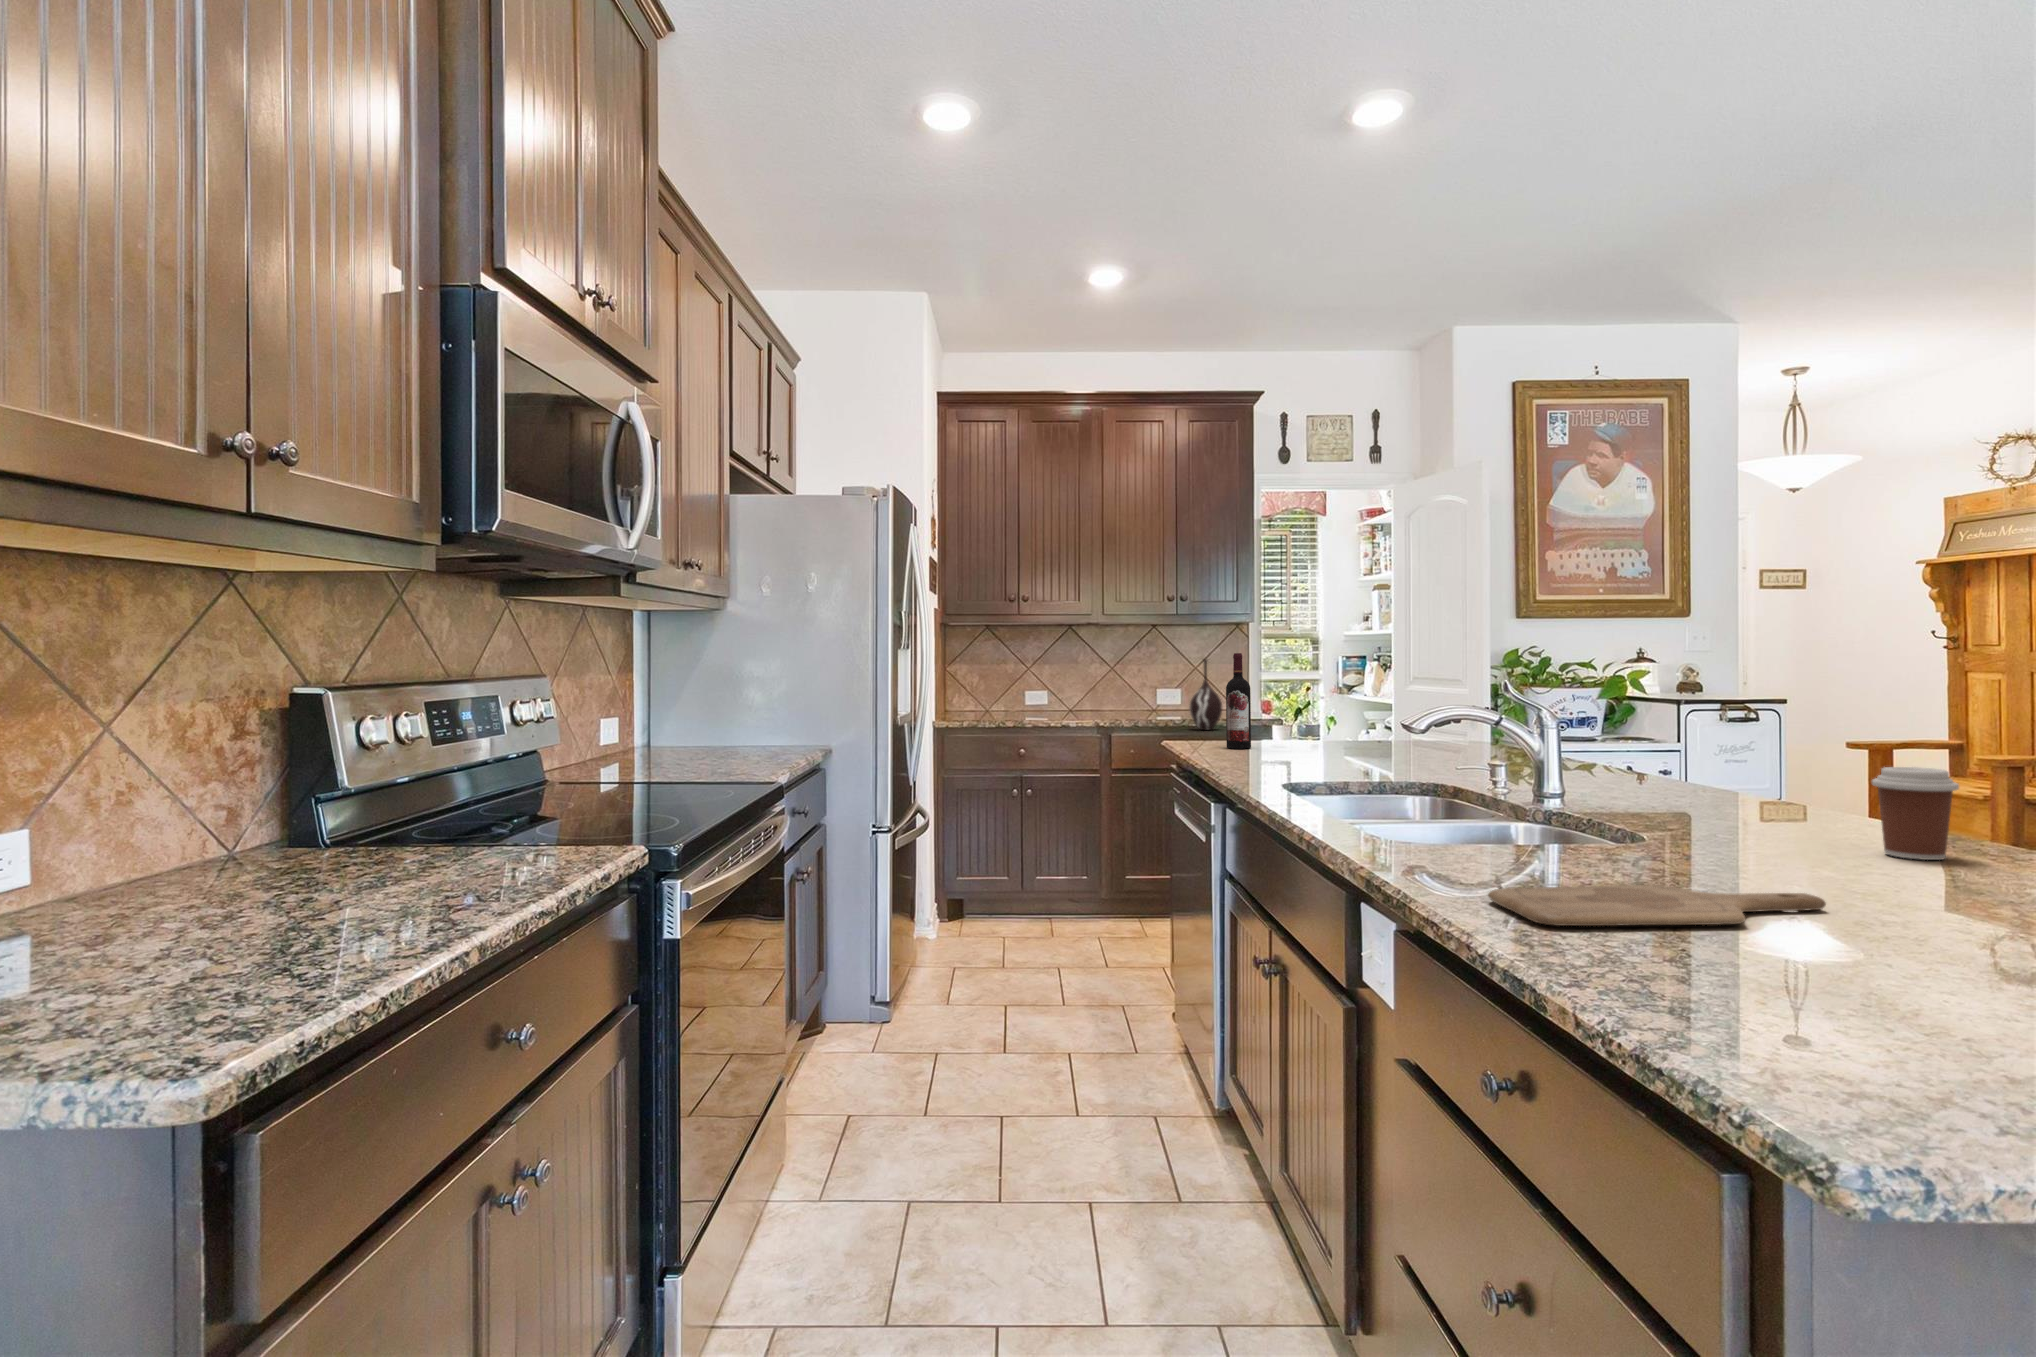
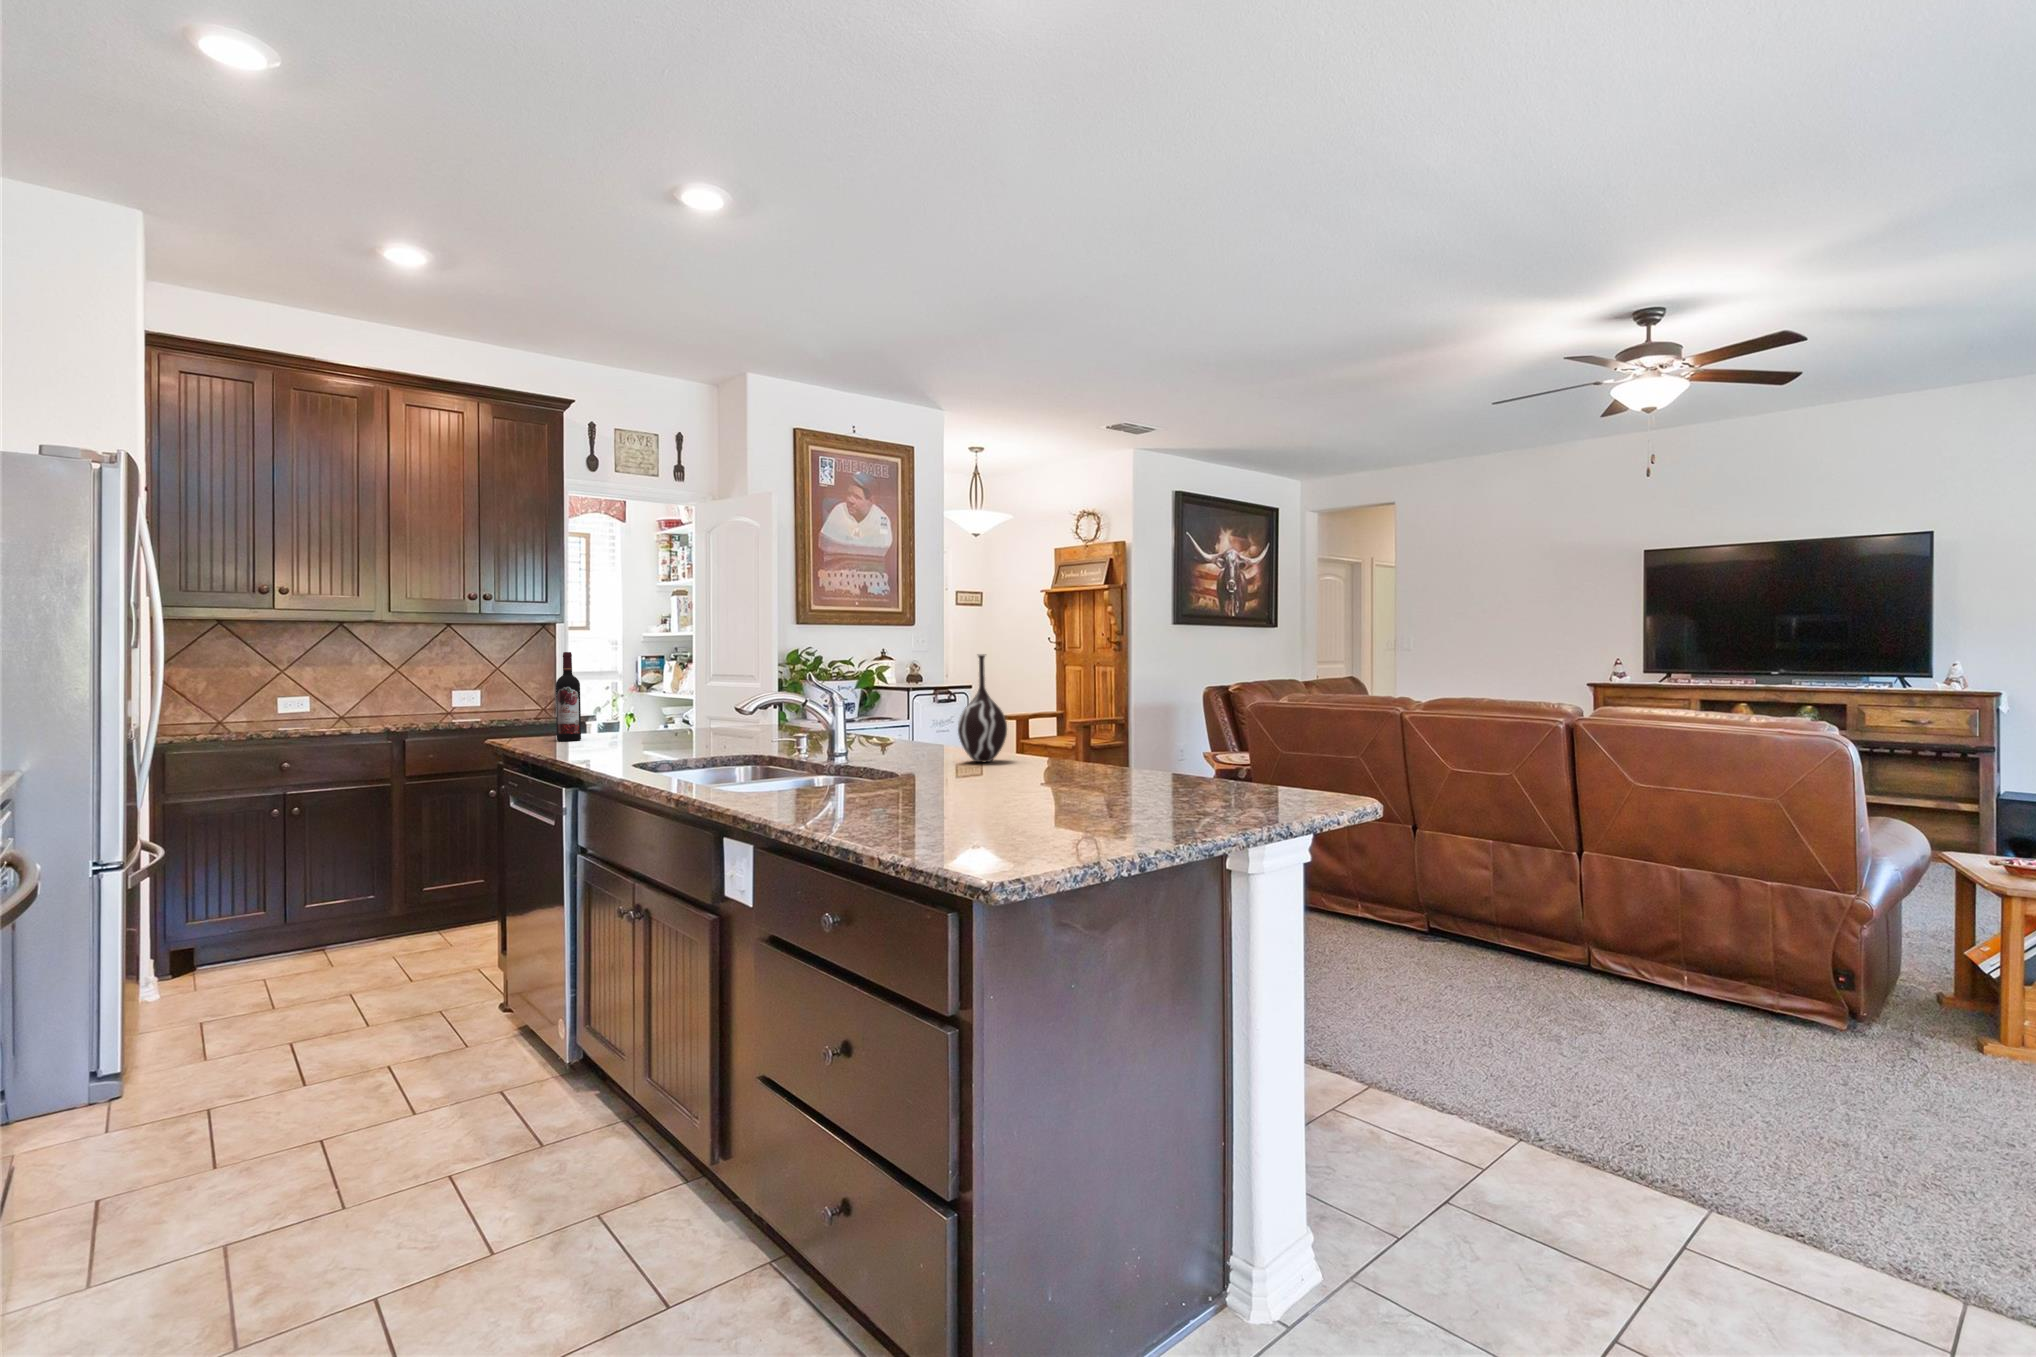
vase: present [1189,659,1222,730] -> present [958,654,1007,762]
coffee cup: present [1872,767,1959,860] -> none [1013,721,1052,774]
cutting board: present [1488,885,1826,926] -> none [814,792,990,823]

